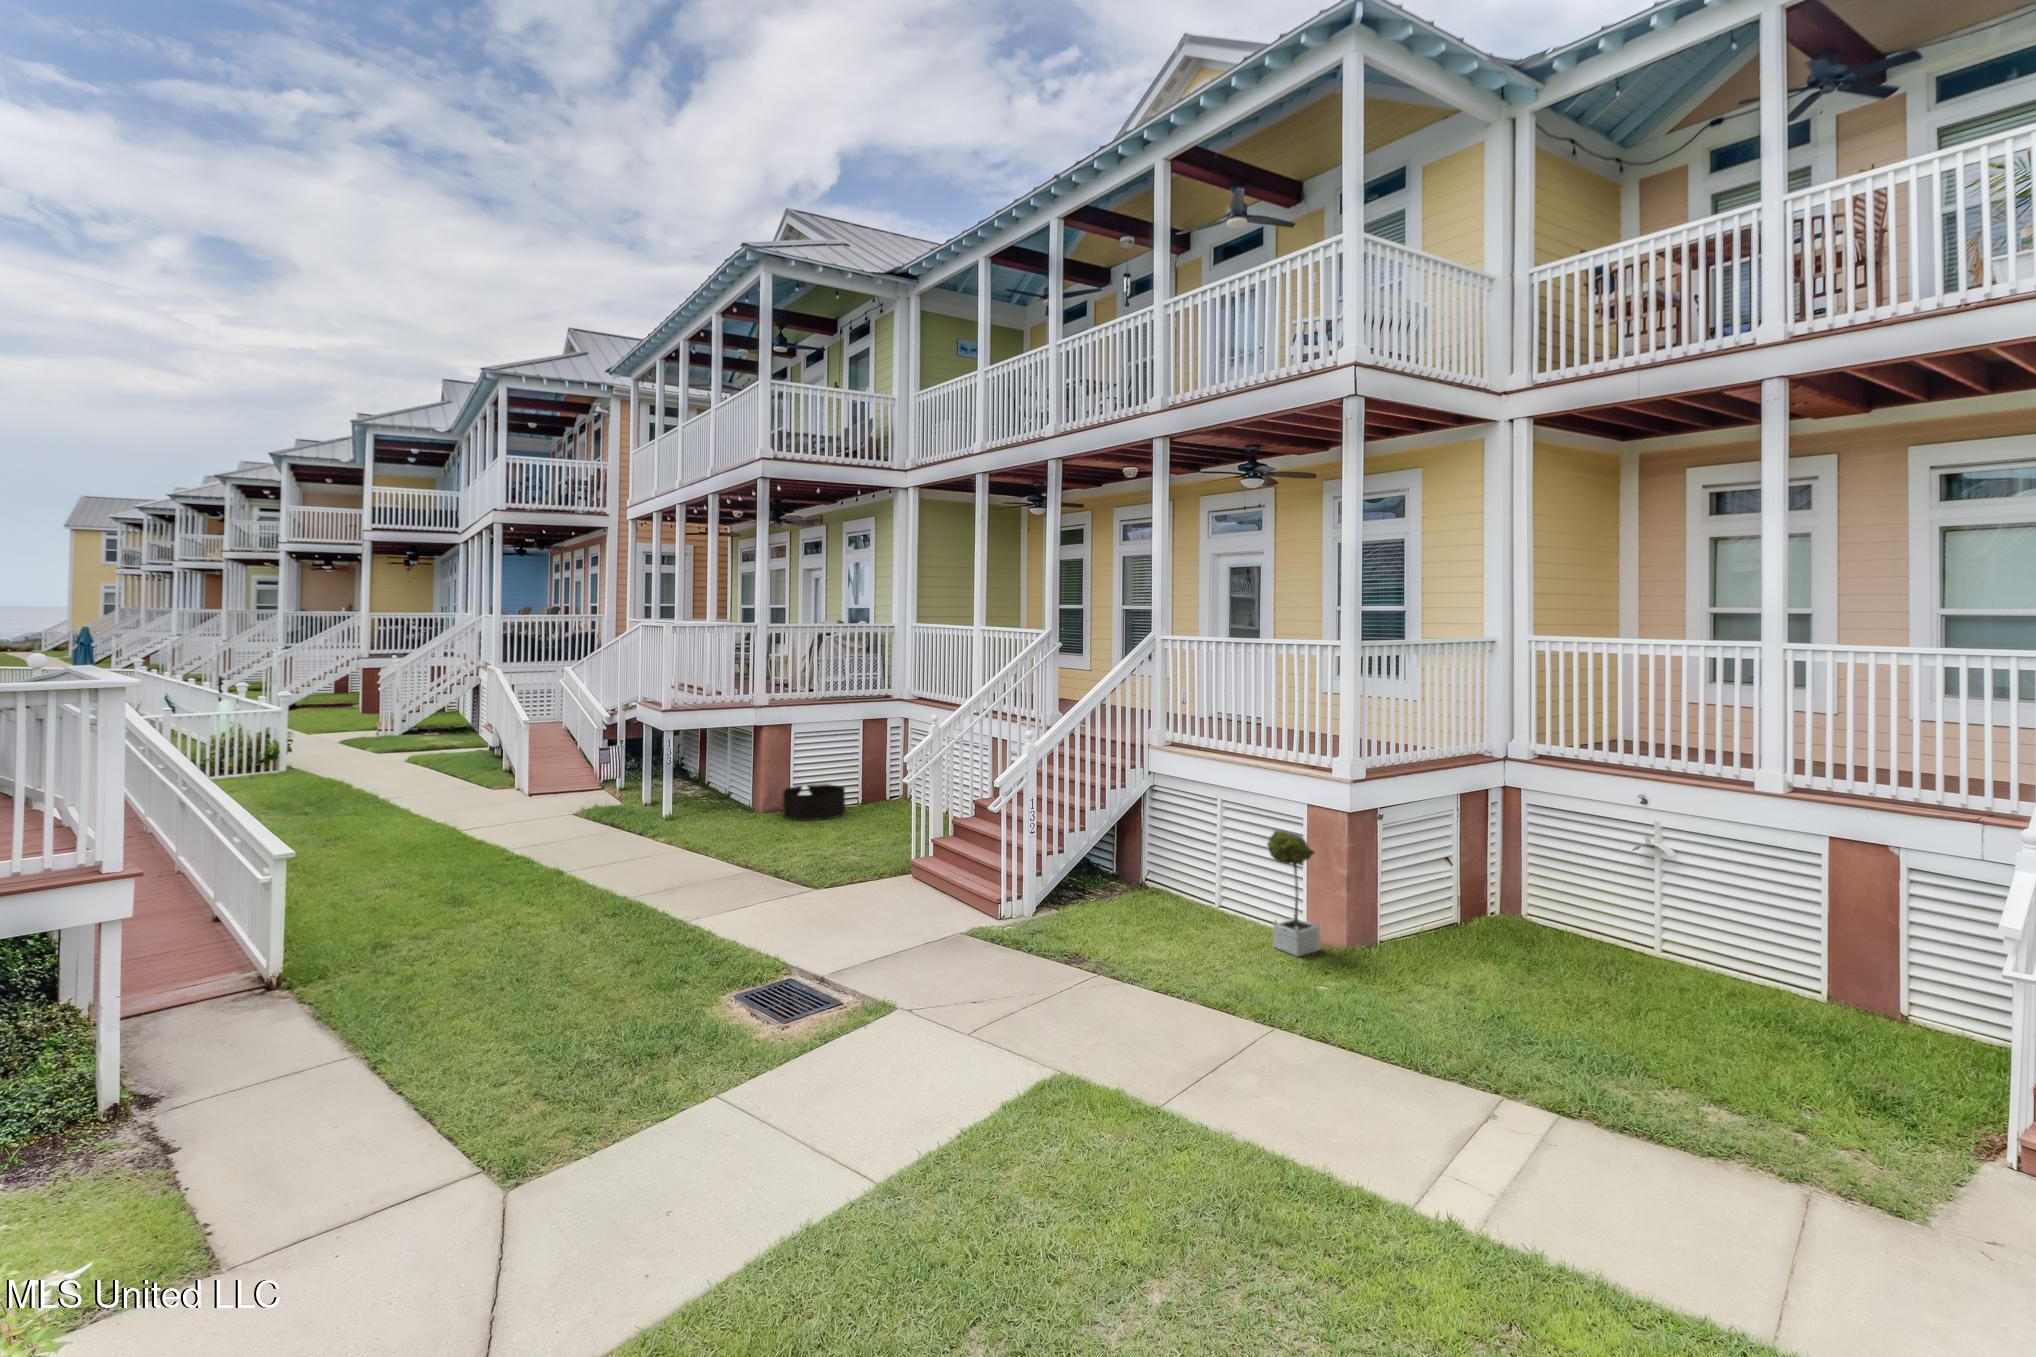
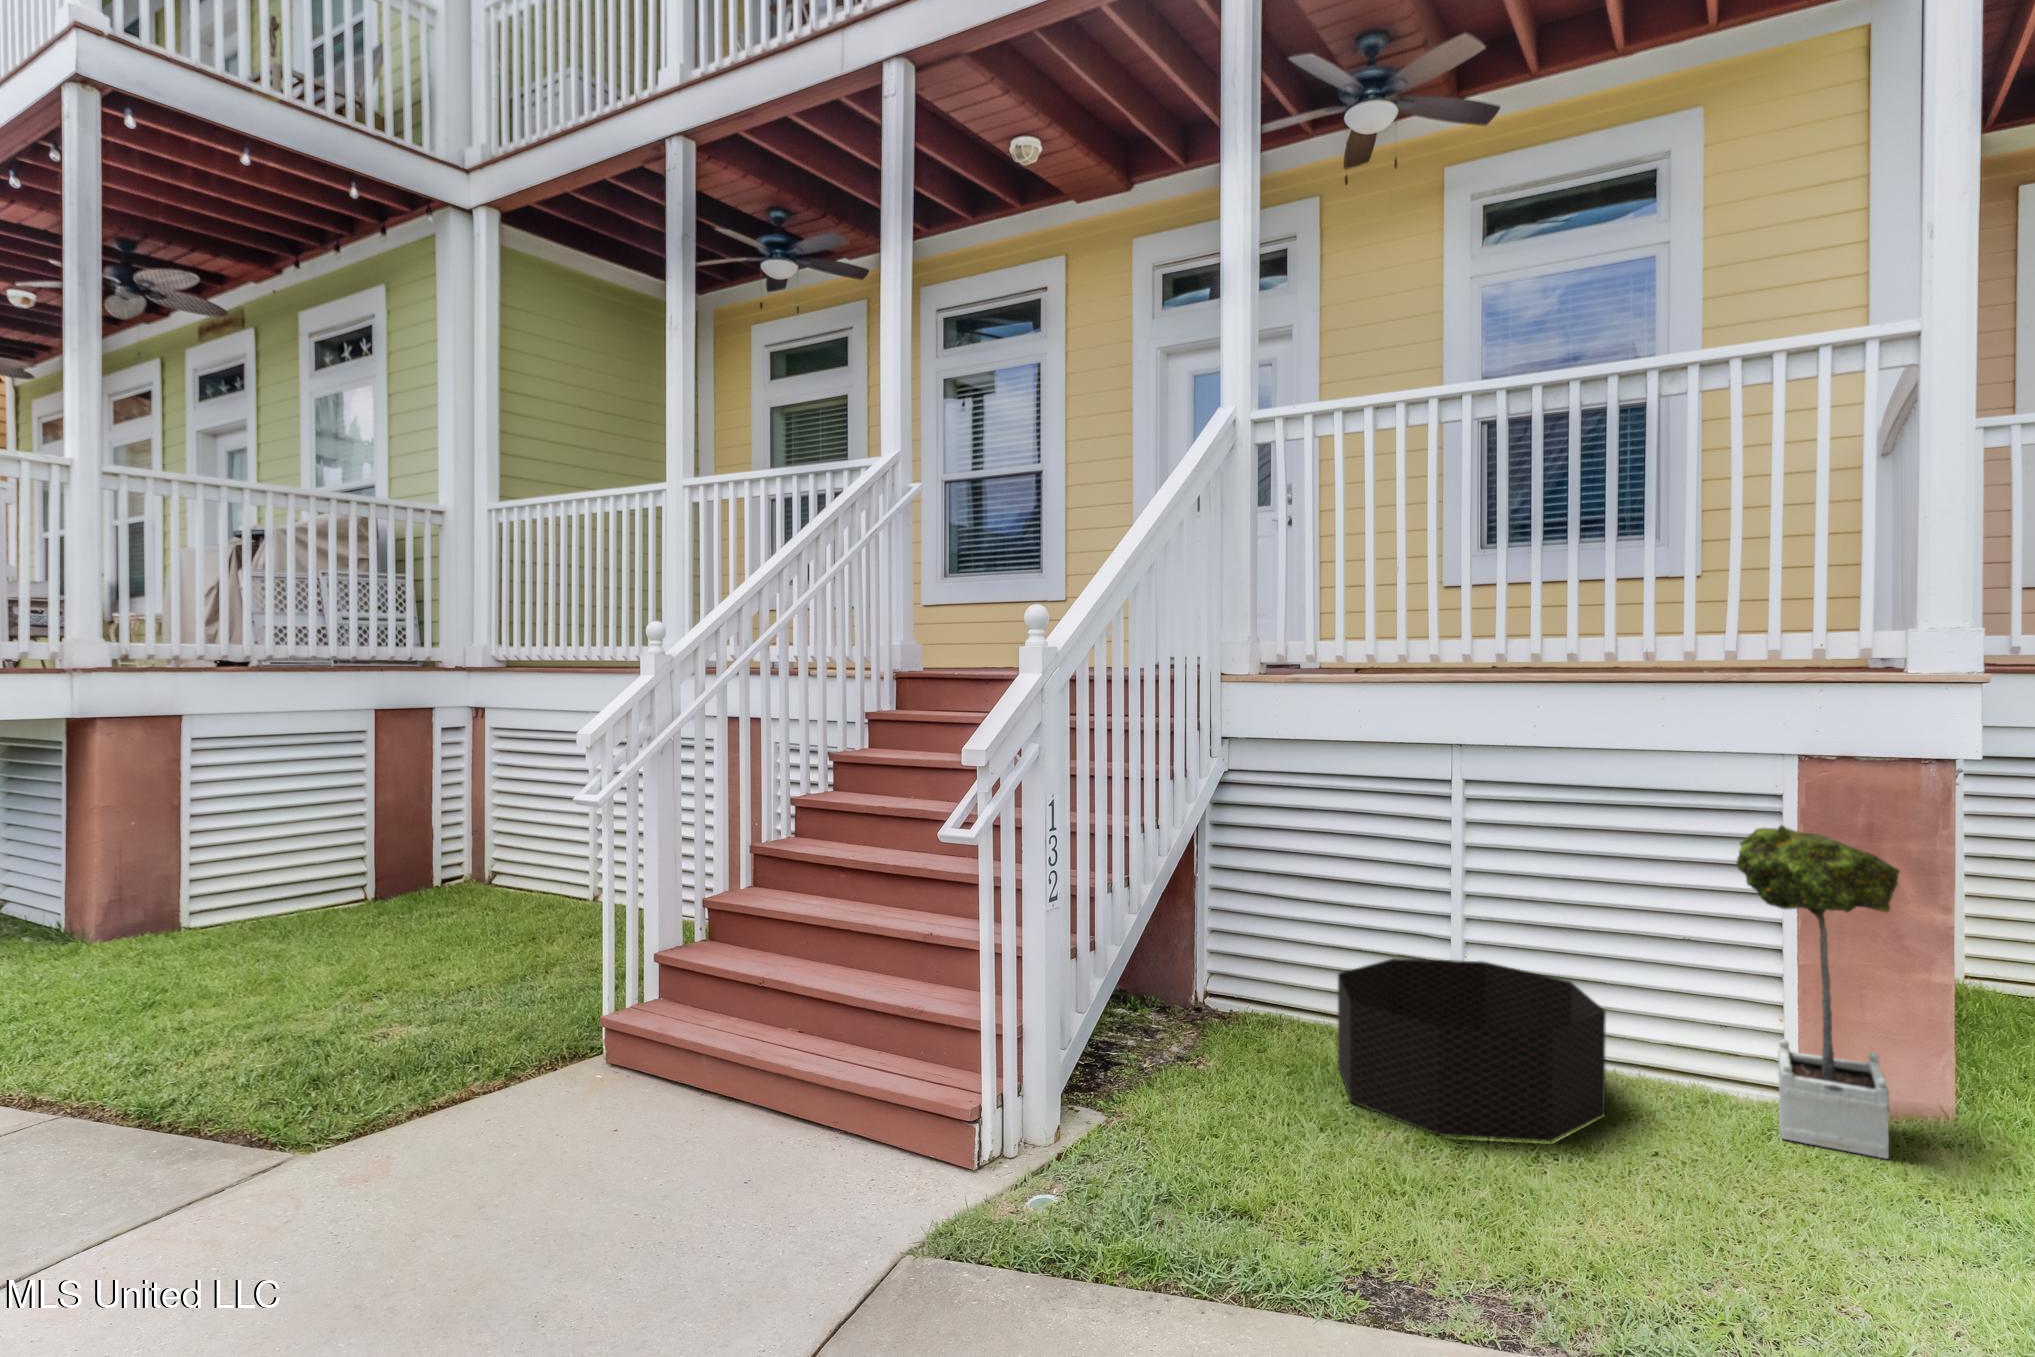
basket: present [783,784,845,821] -> present [1338,959,1606,1142]

